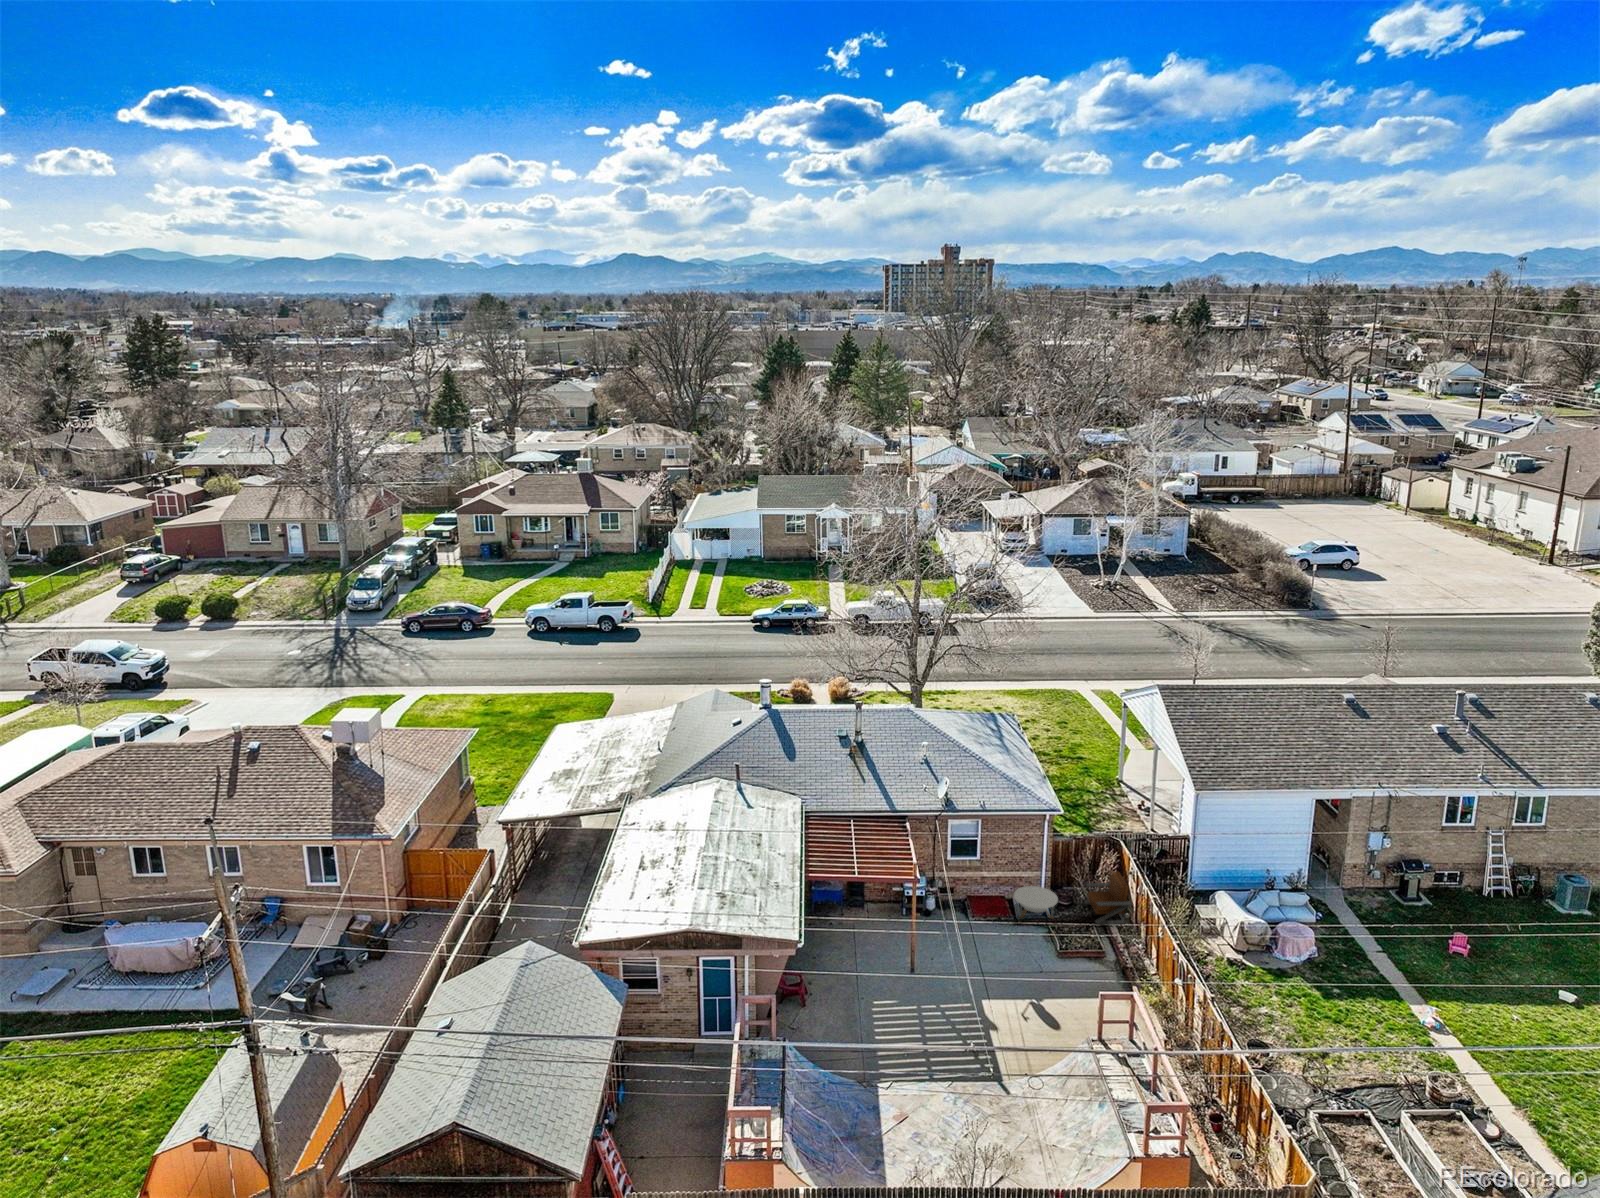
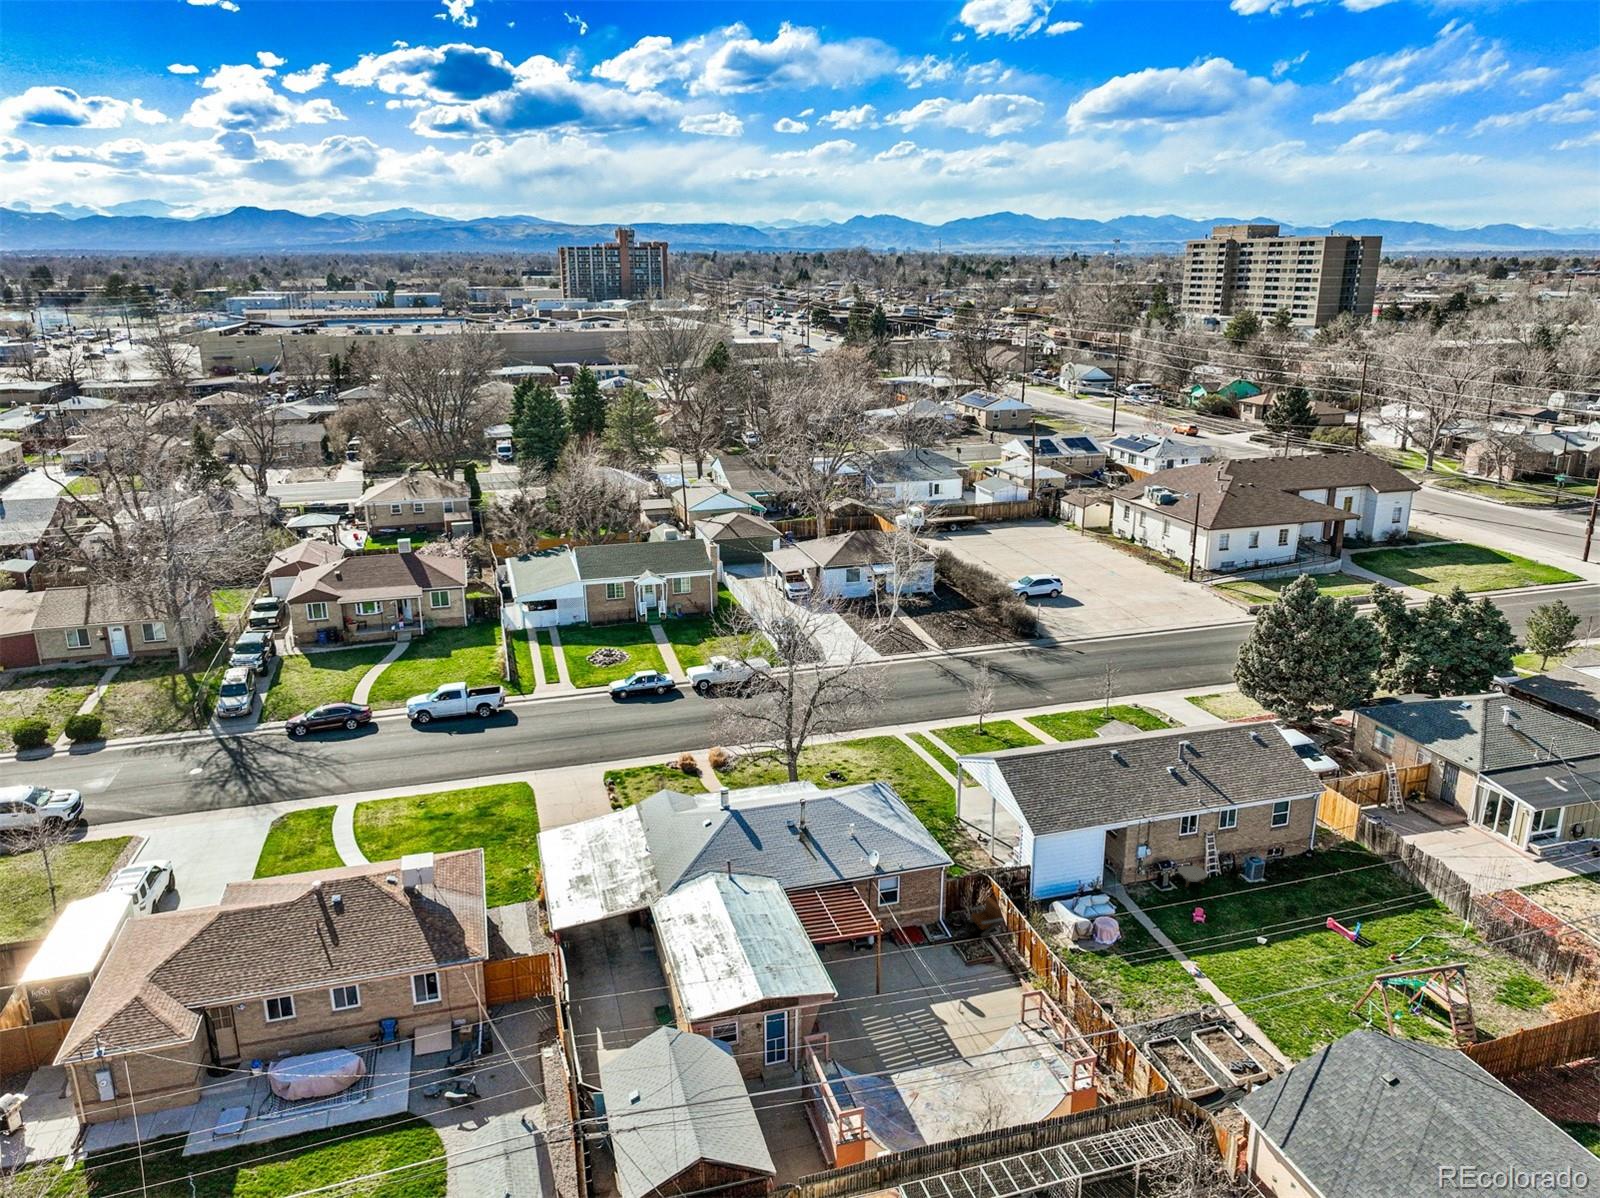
round table: present [1014,886,1058,919] -> present [1178,866,1207,887]

